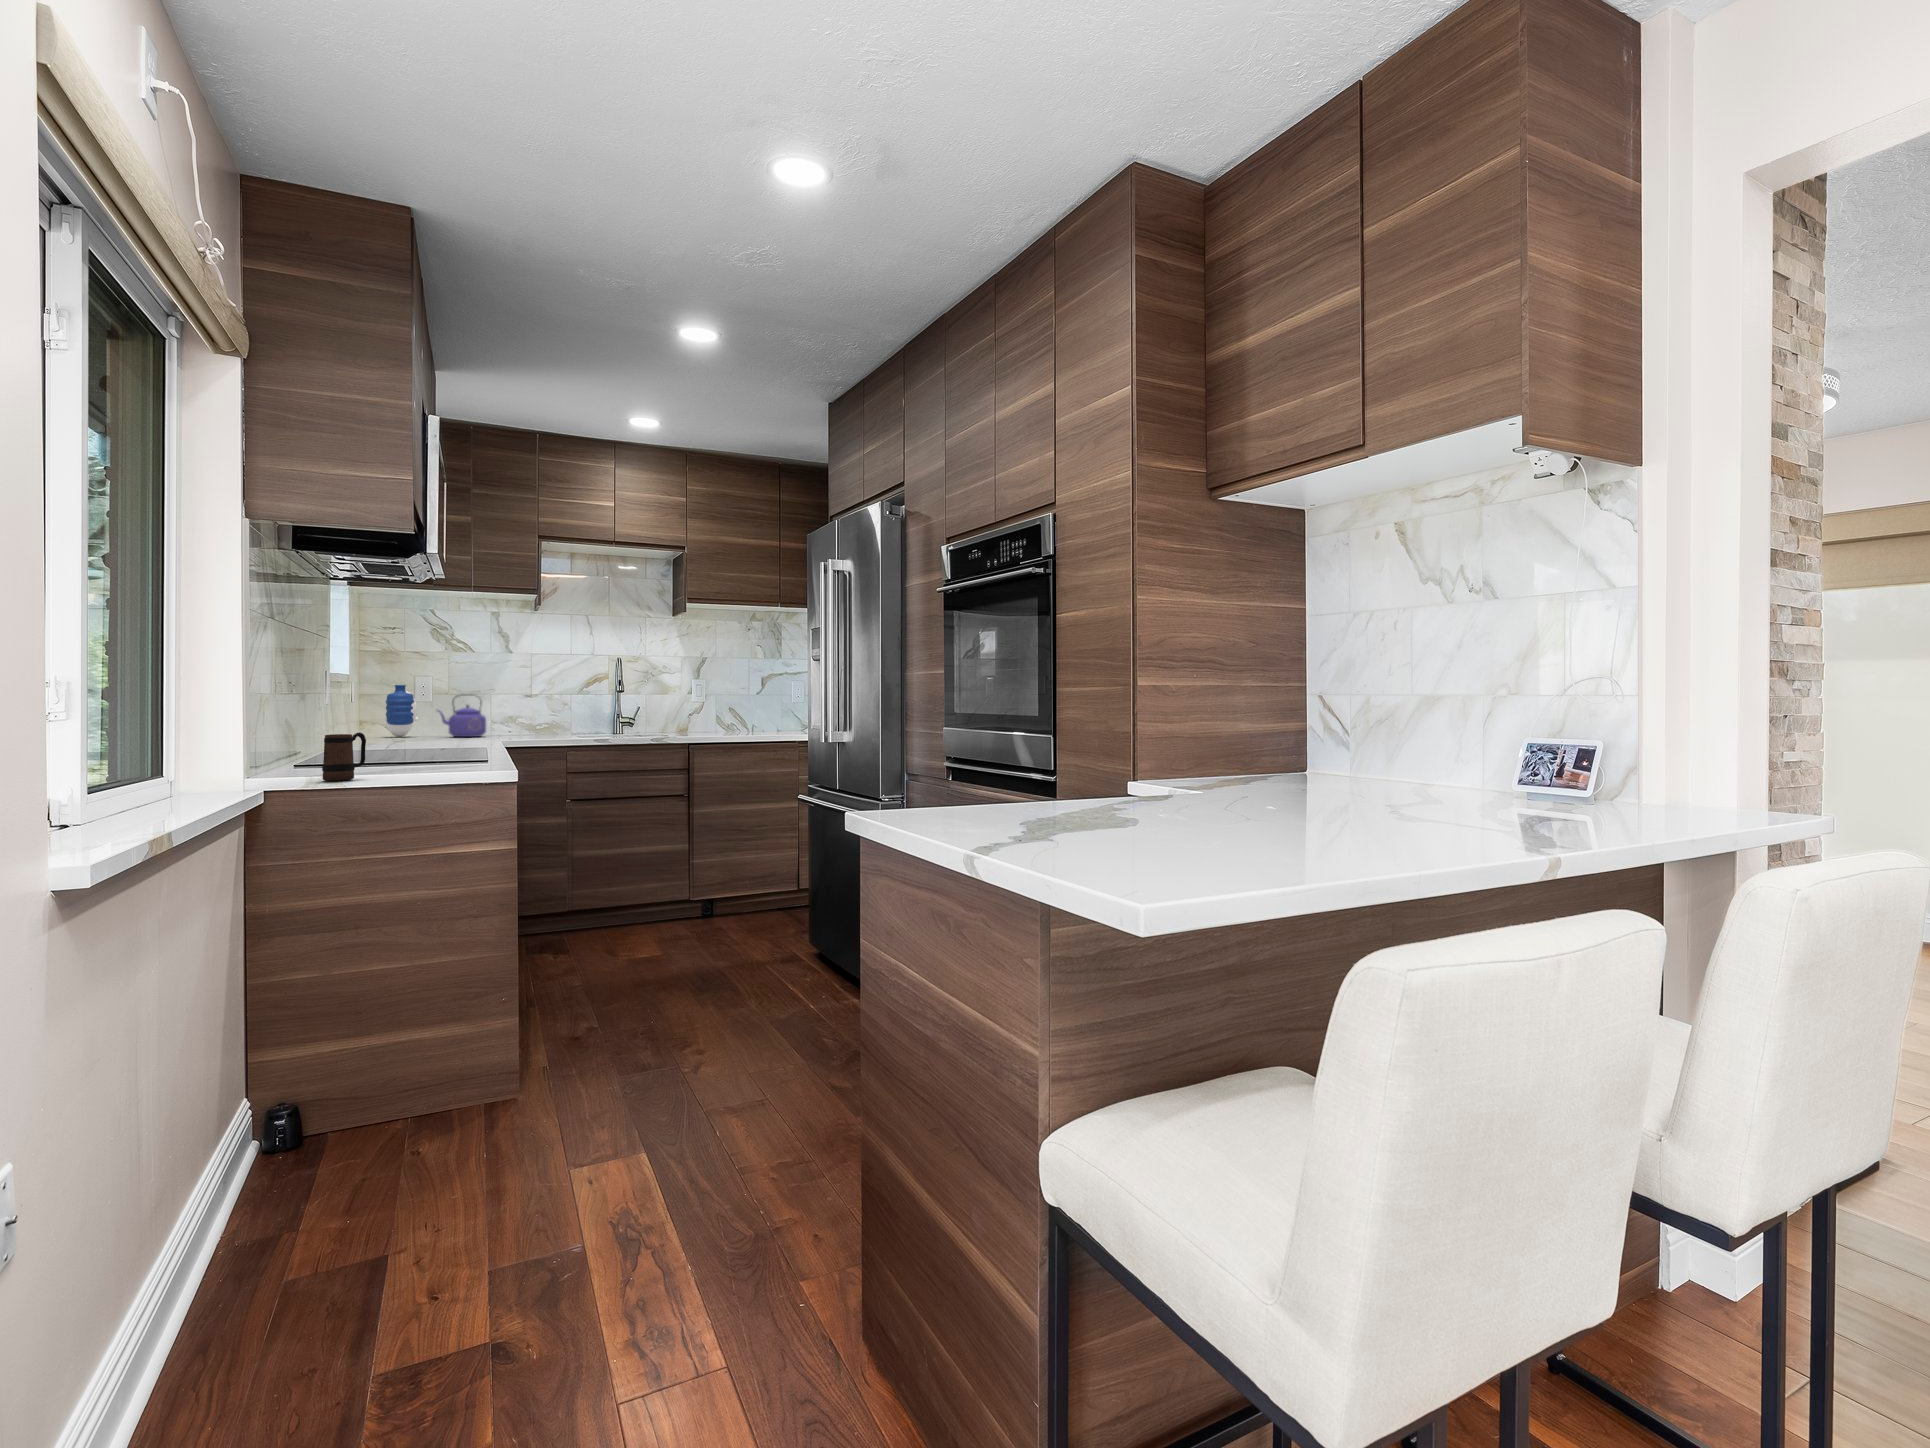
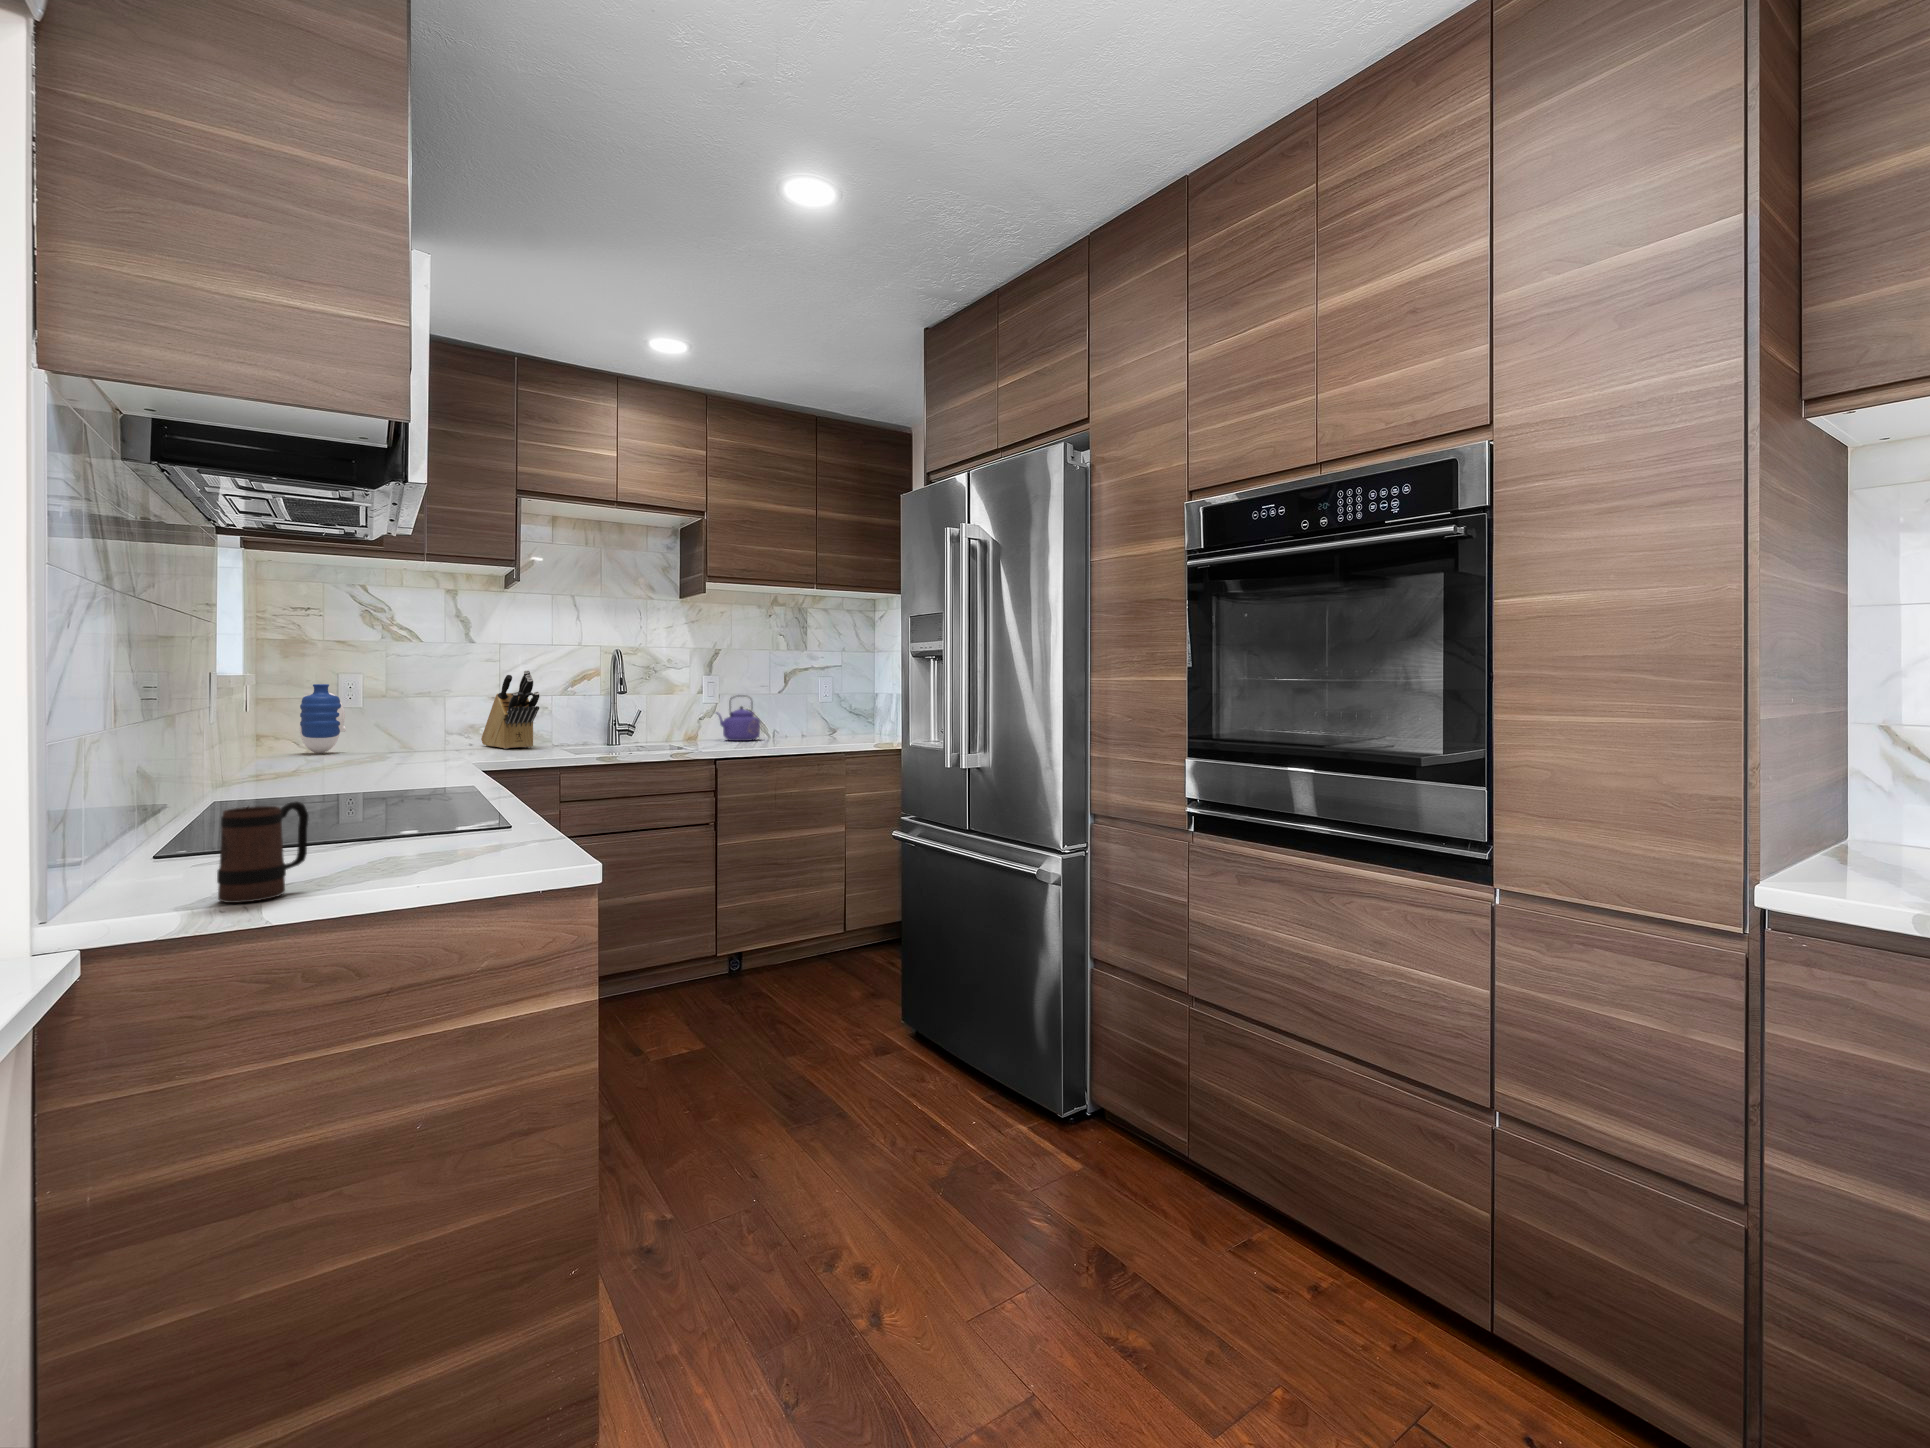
knife block: none [518,674,559,736] -> present [481,670,539,749]
kettle: present [438,701,486,737] -> present [716,698,760,741]

